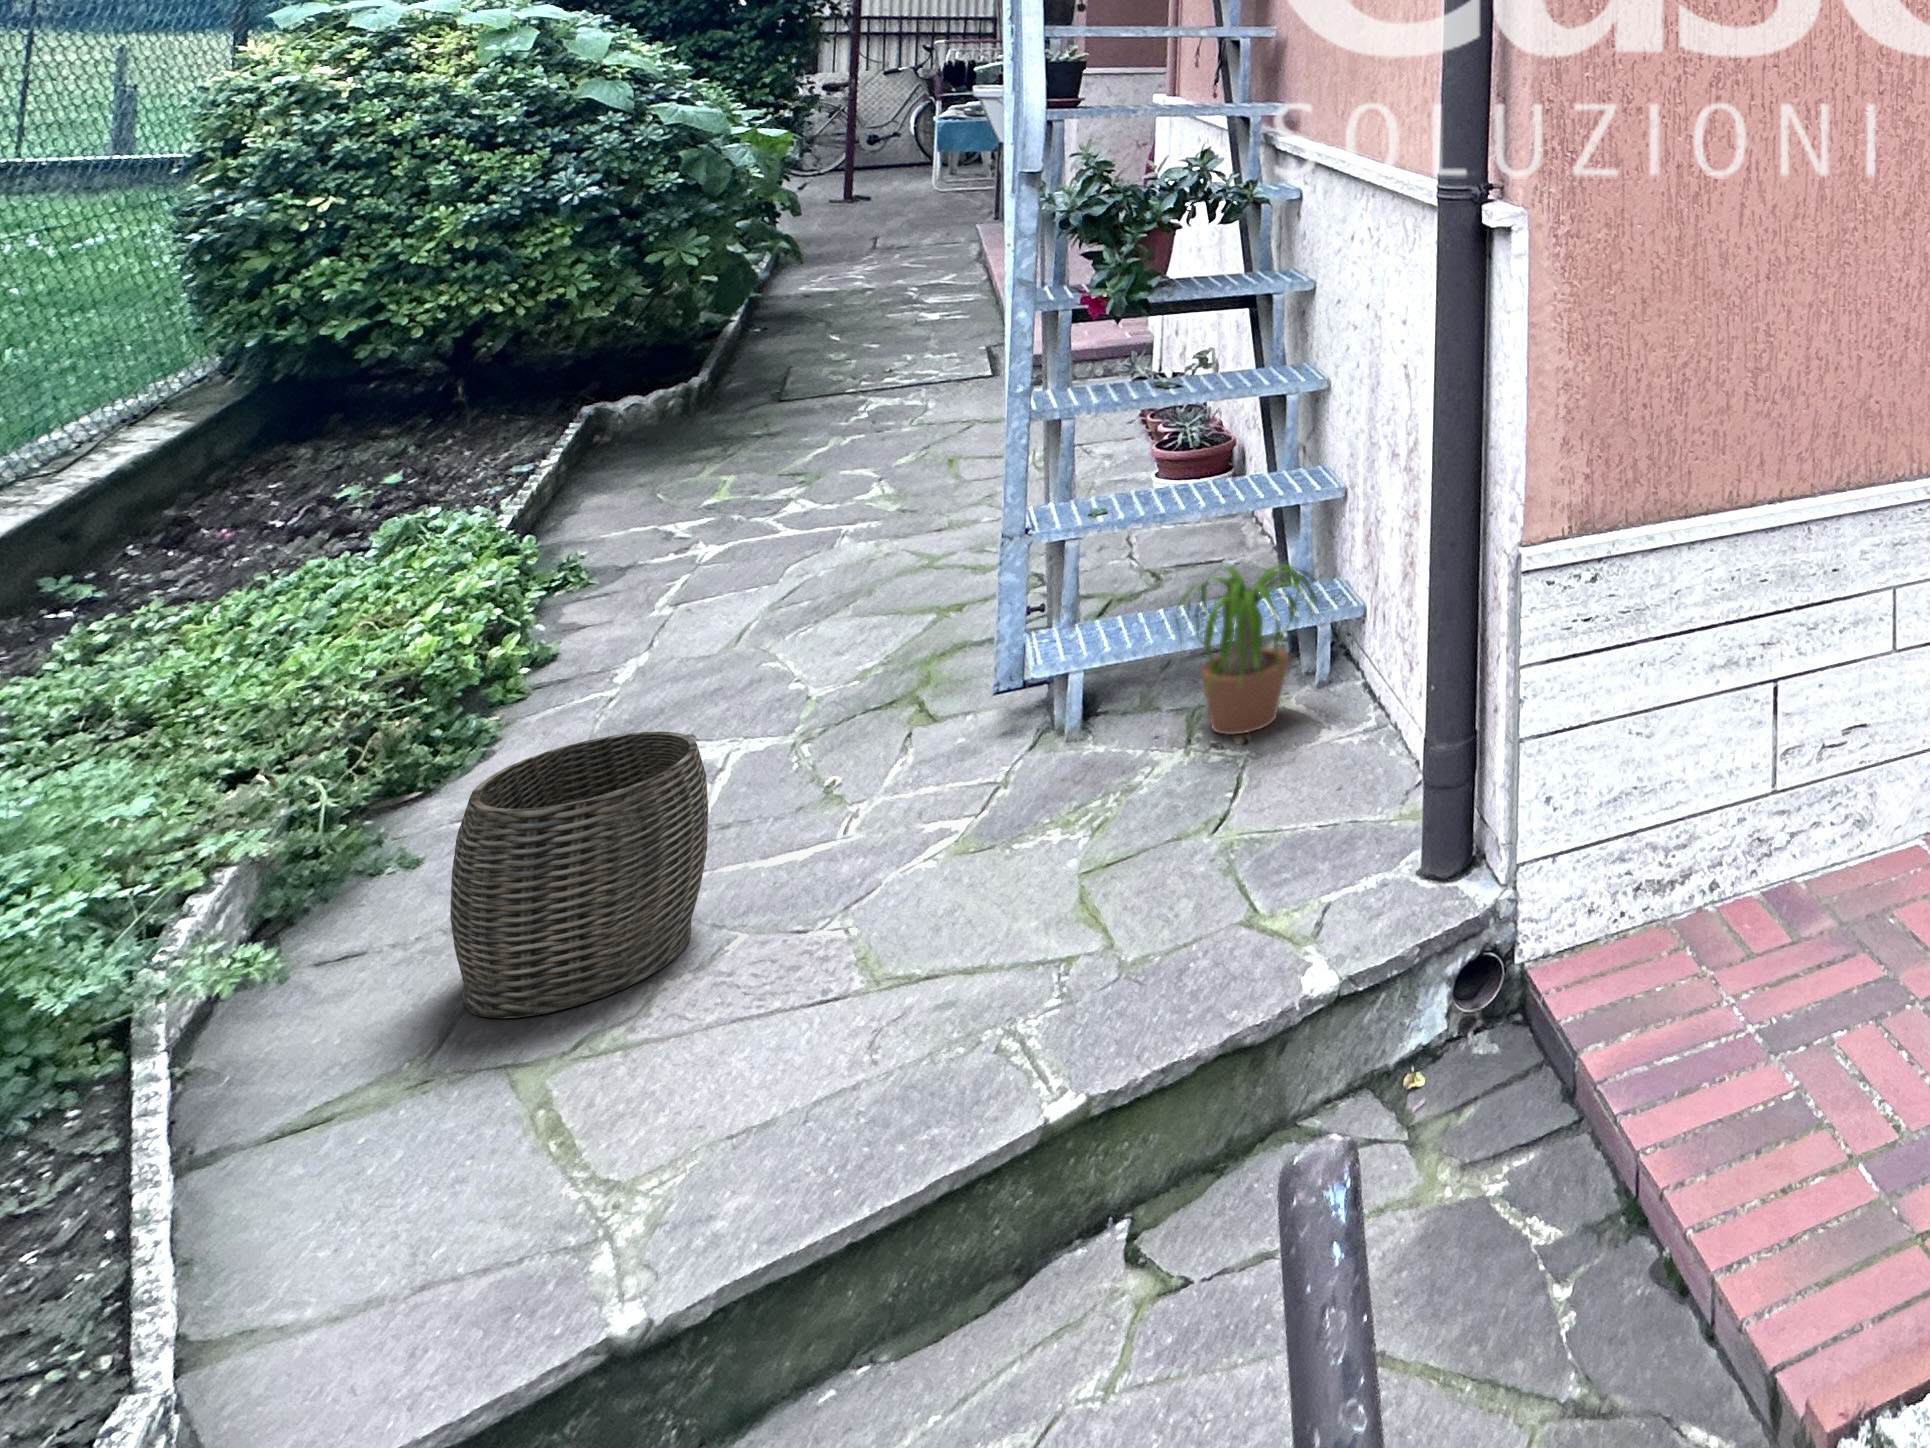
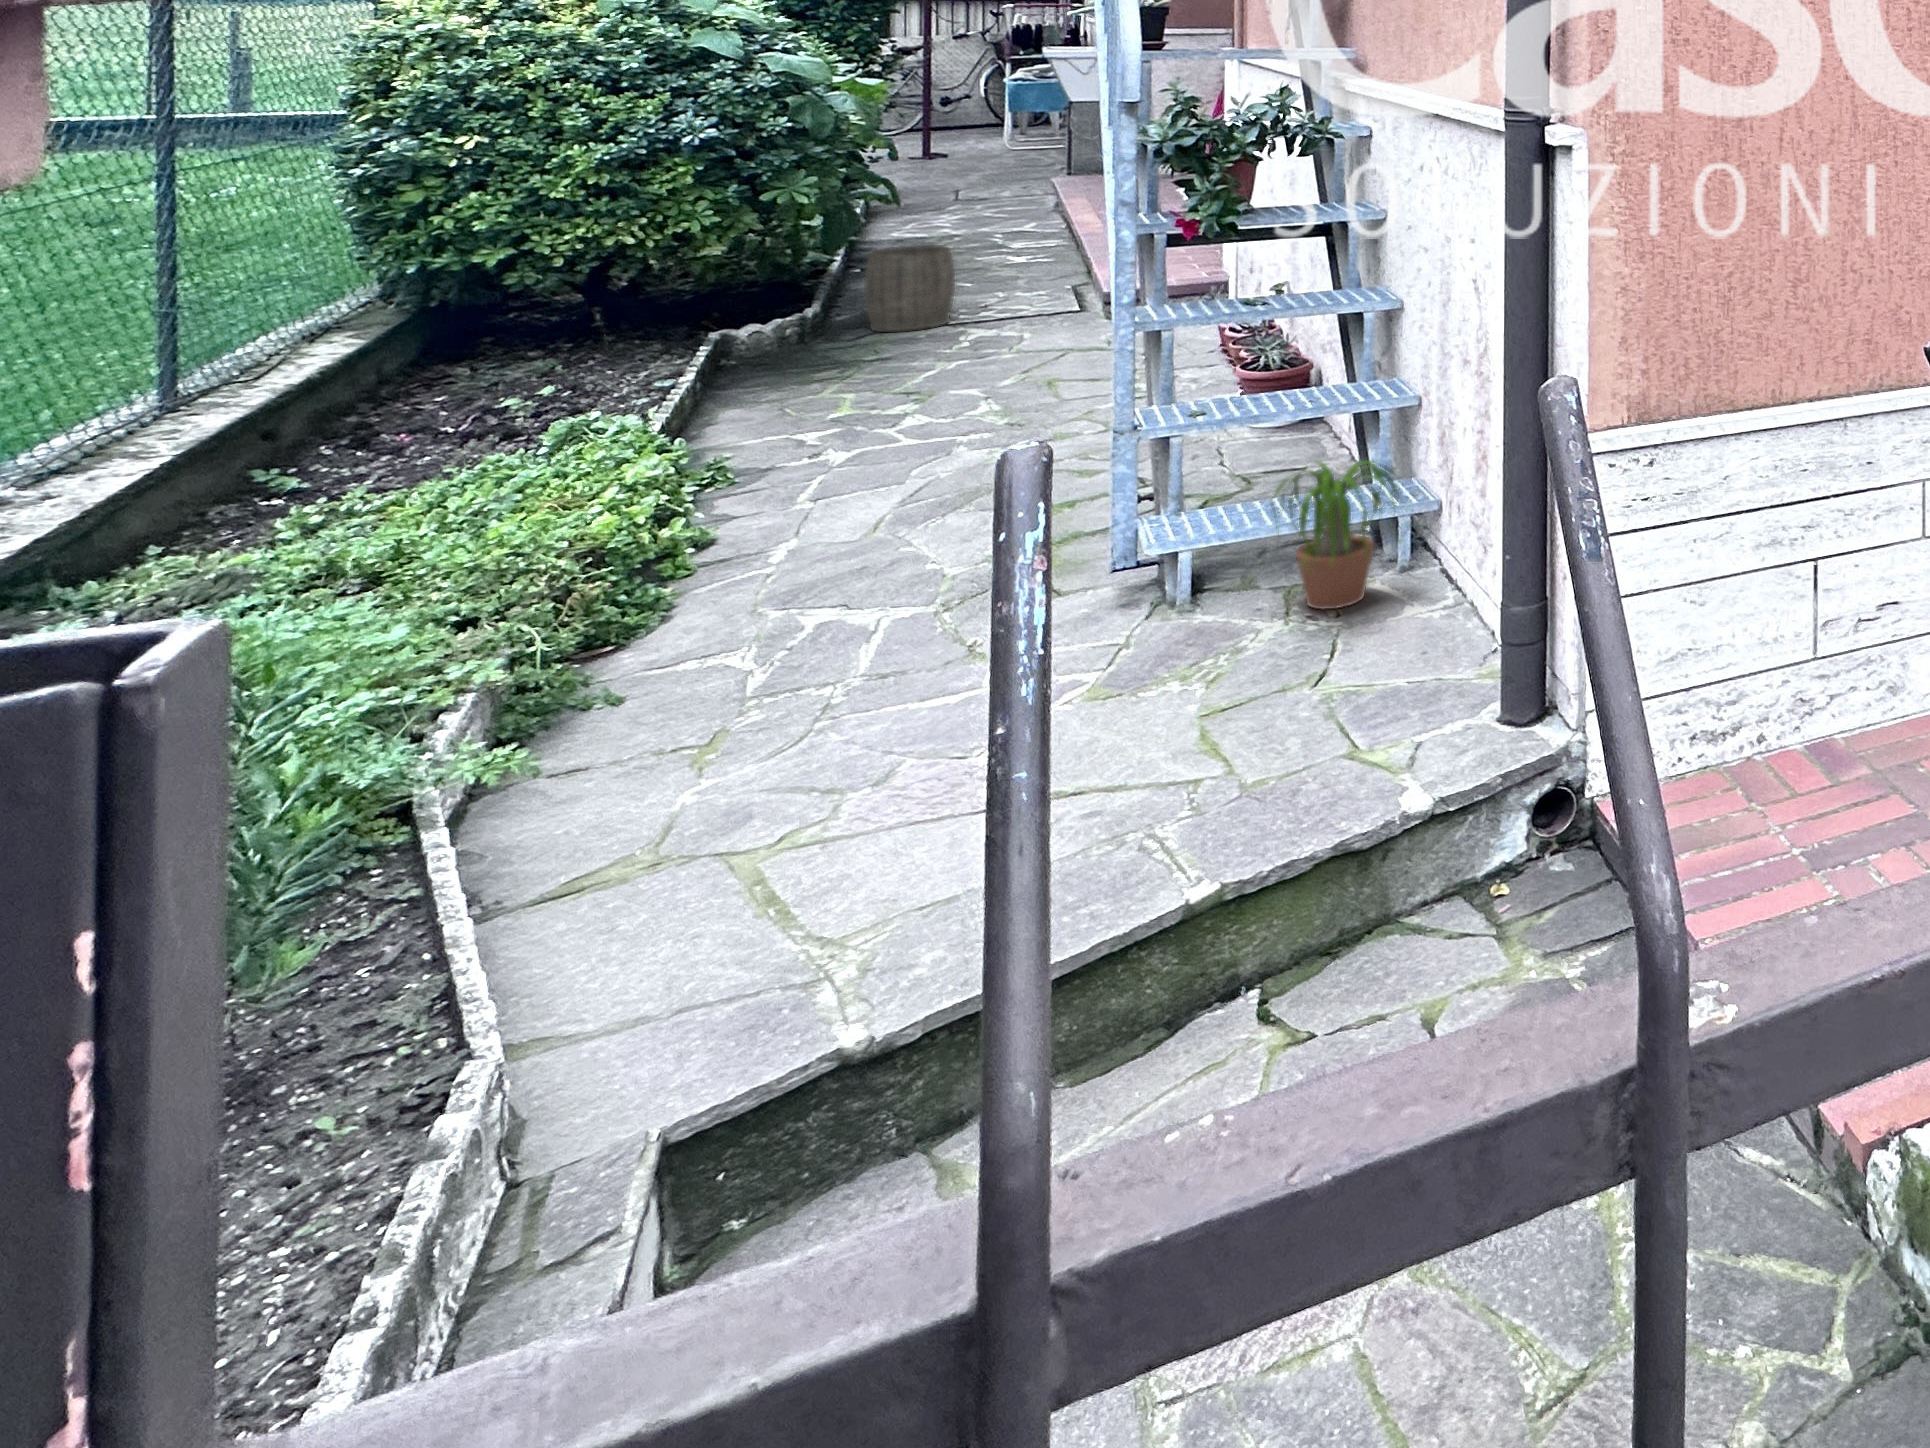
woven basket: present [450,732,708,1018] -> present [864,245,955,332]

